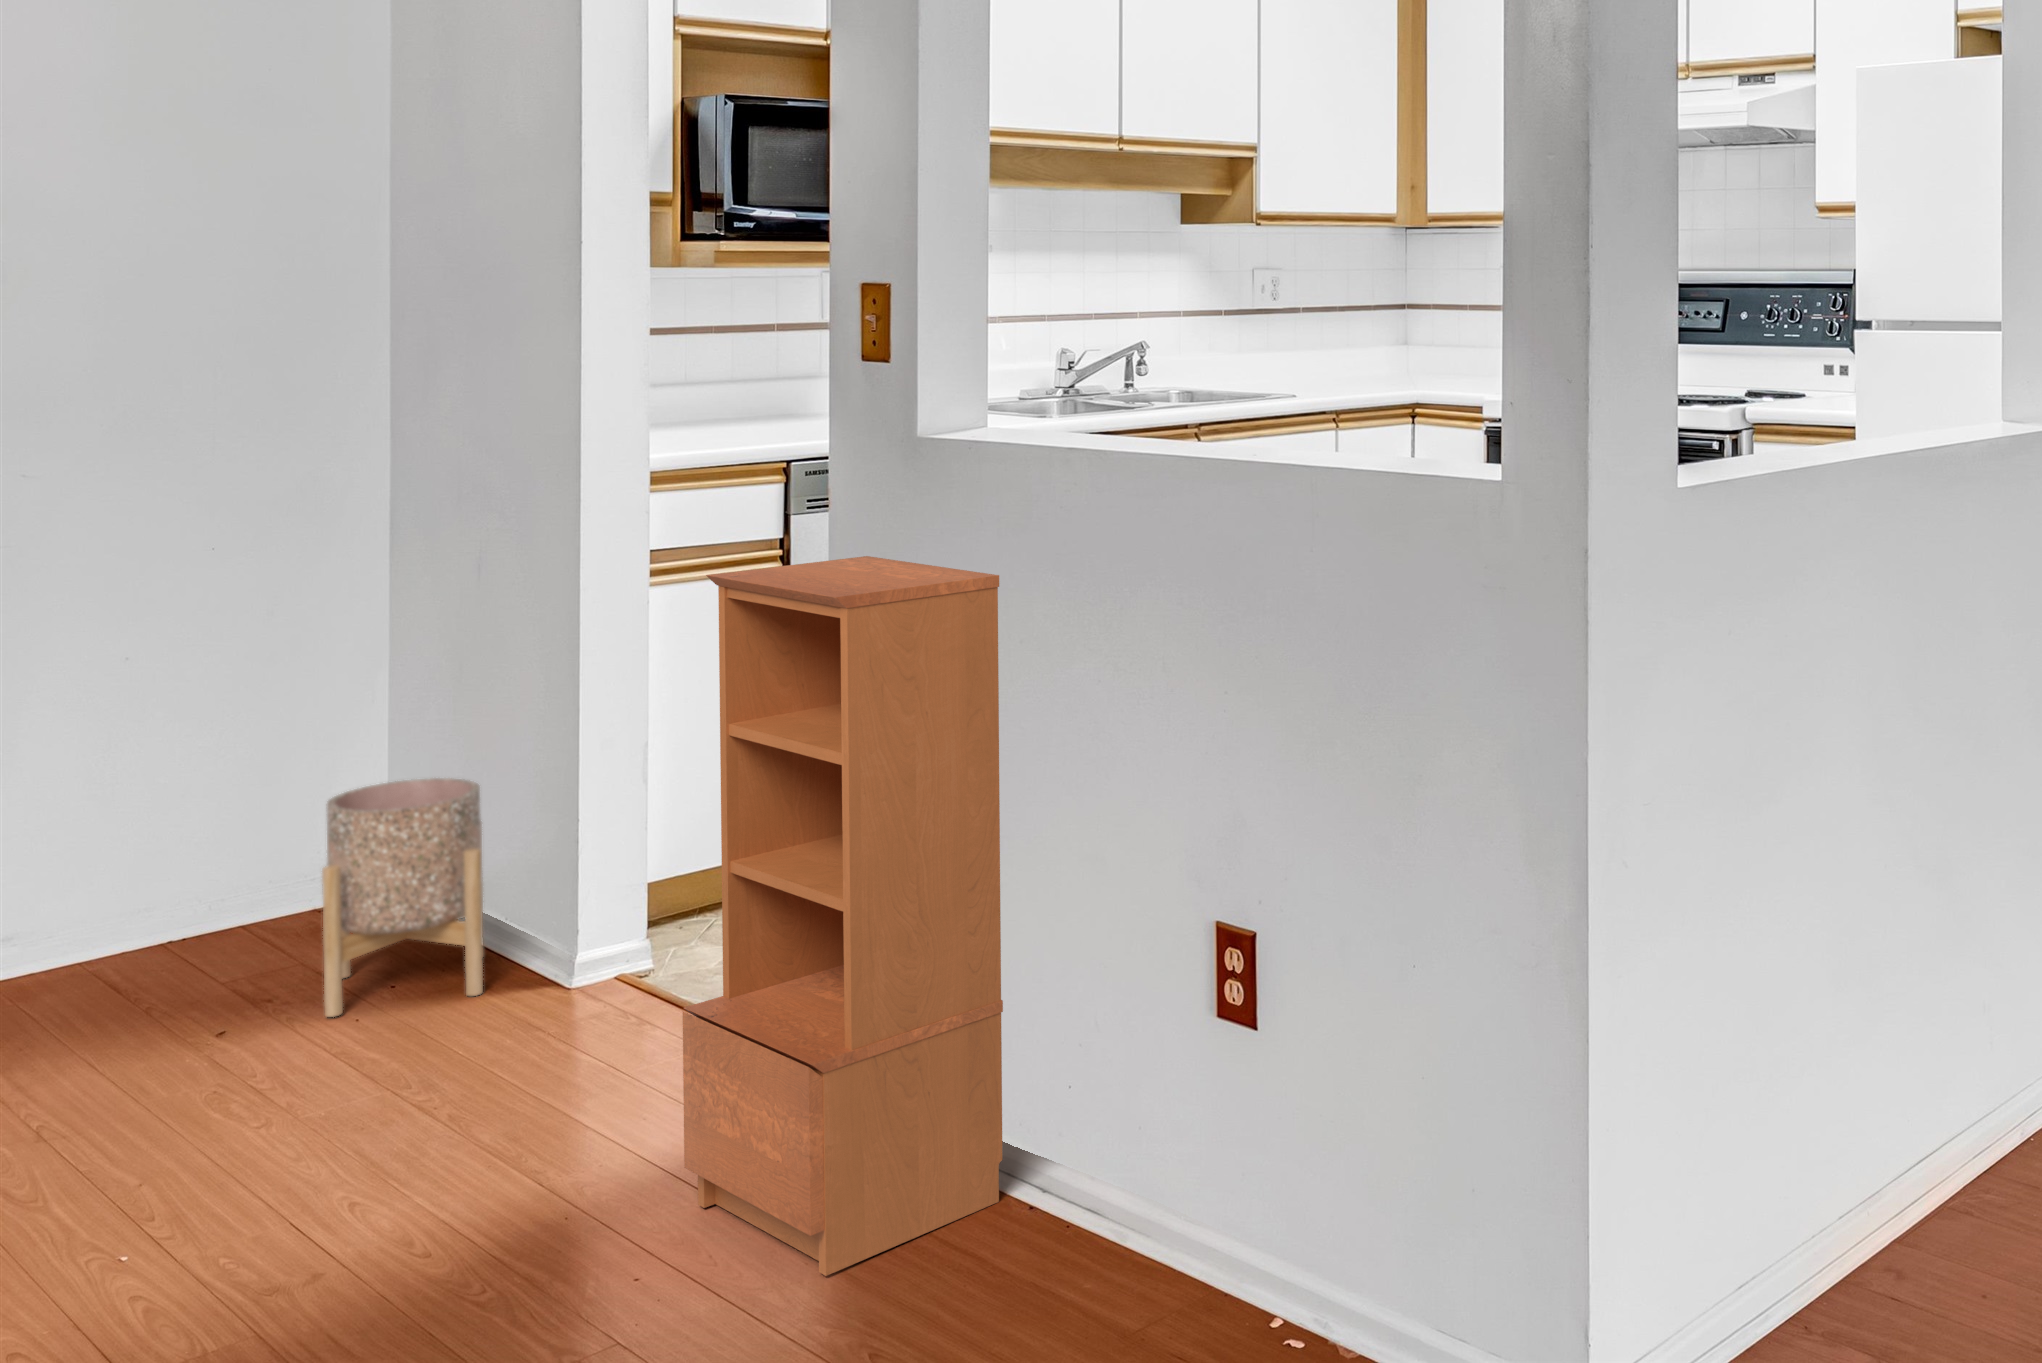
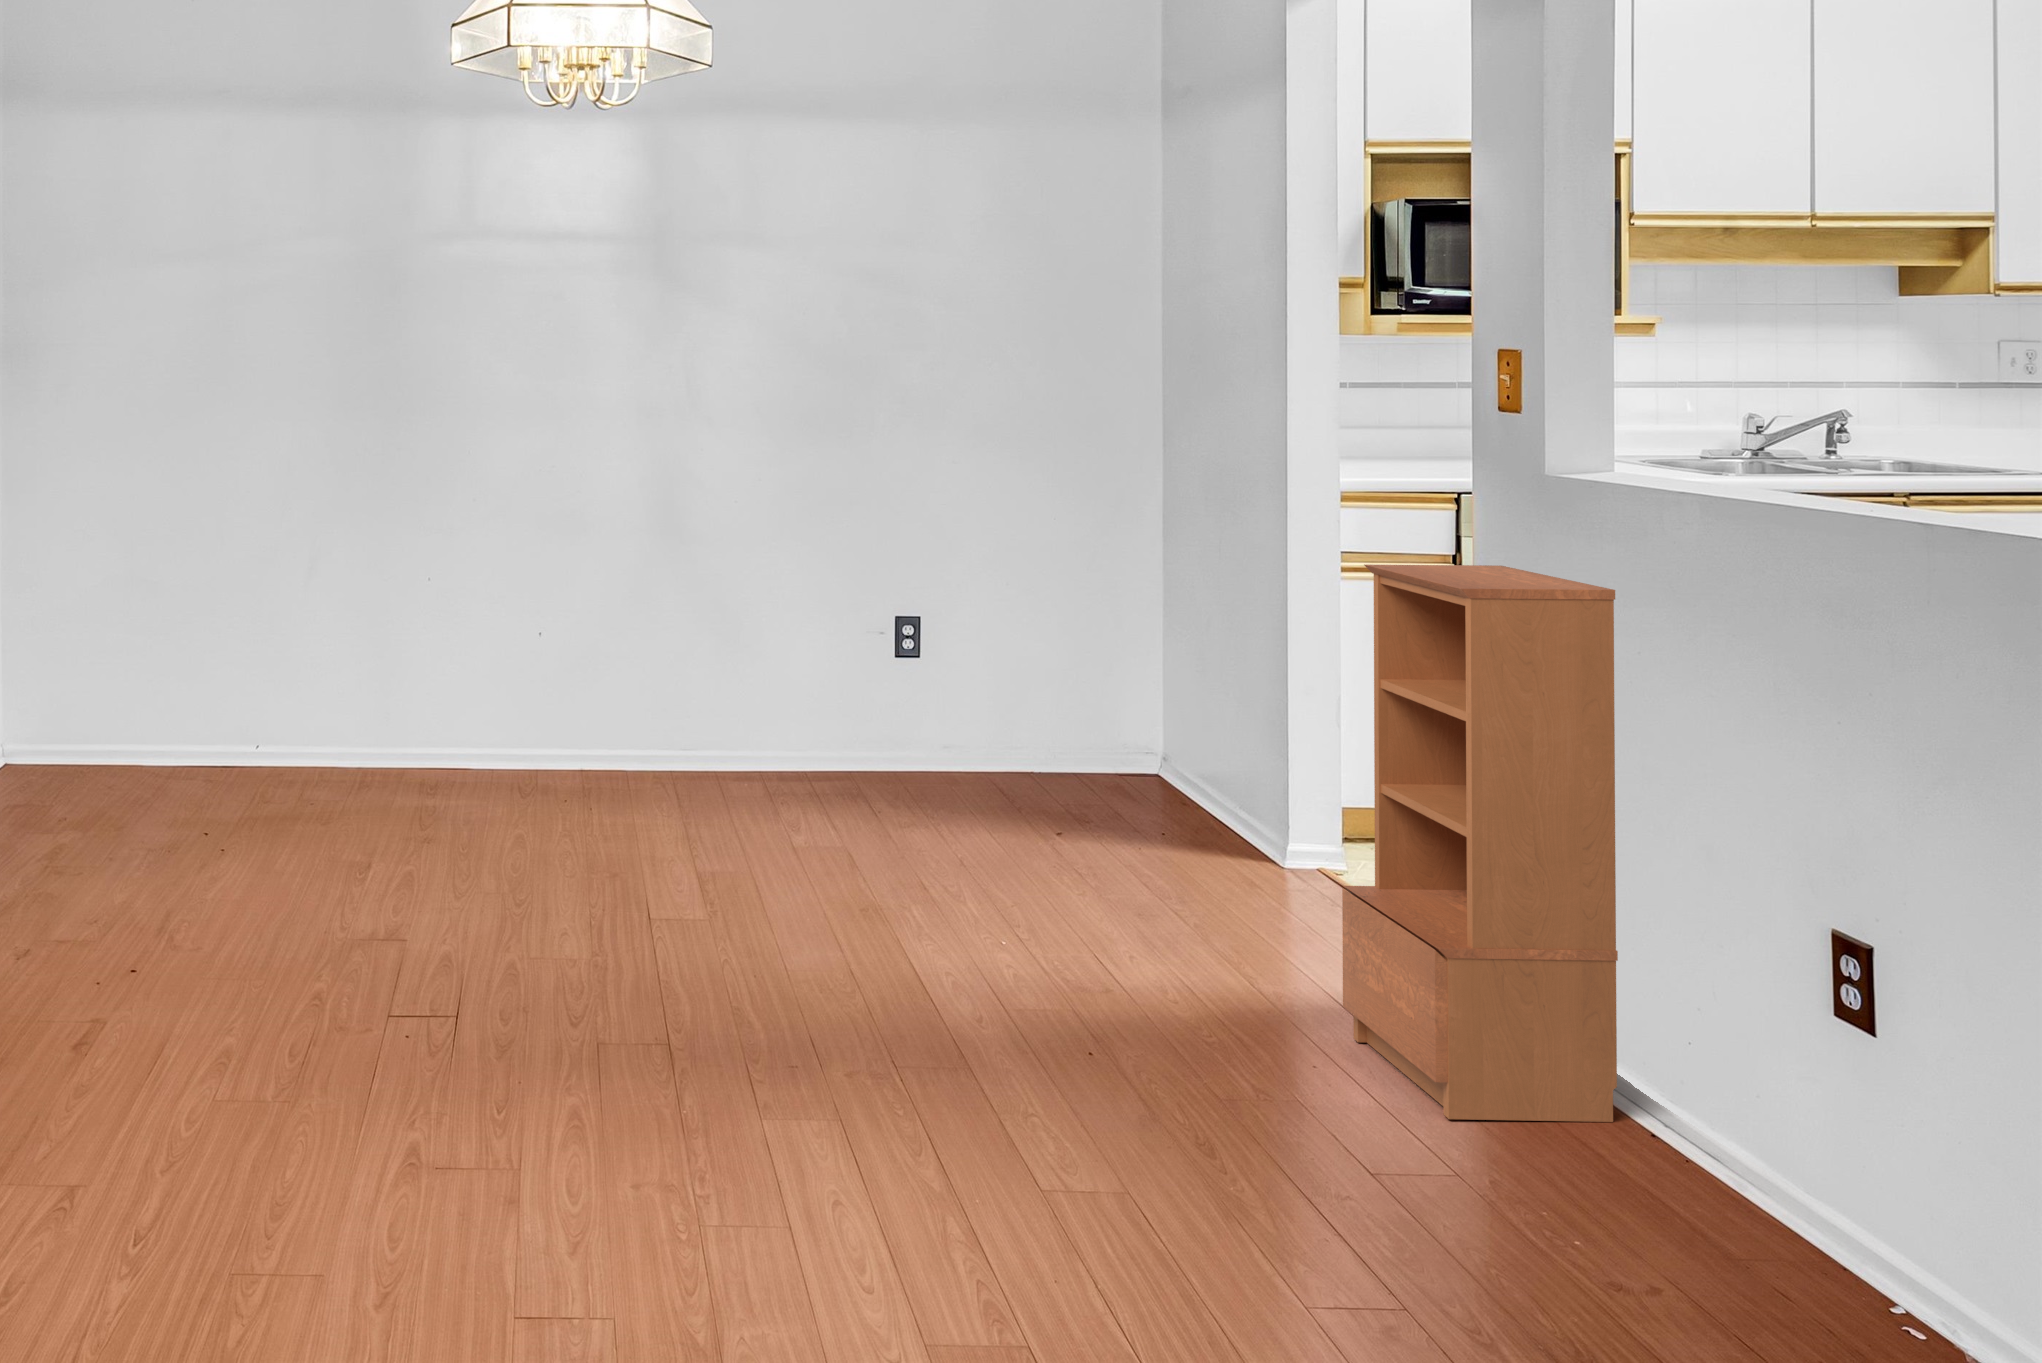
planter: present [322,778,484,1017] -> none [1110,696,1216,859]

